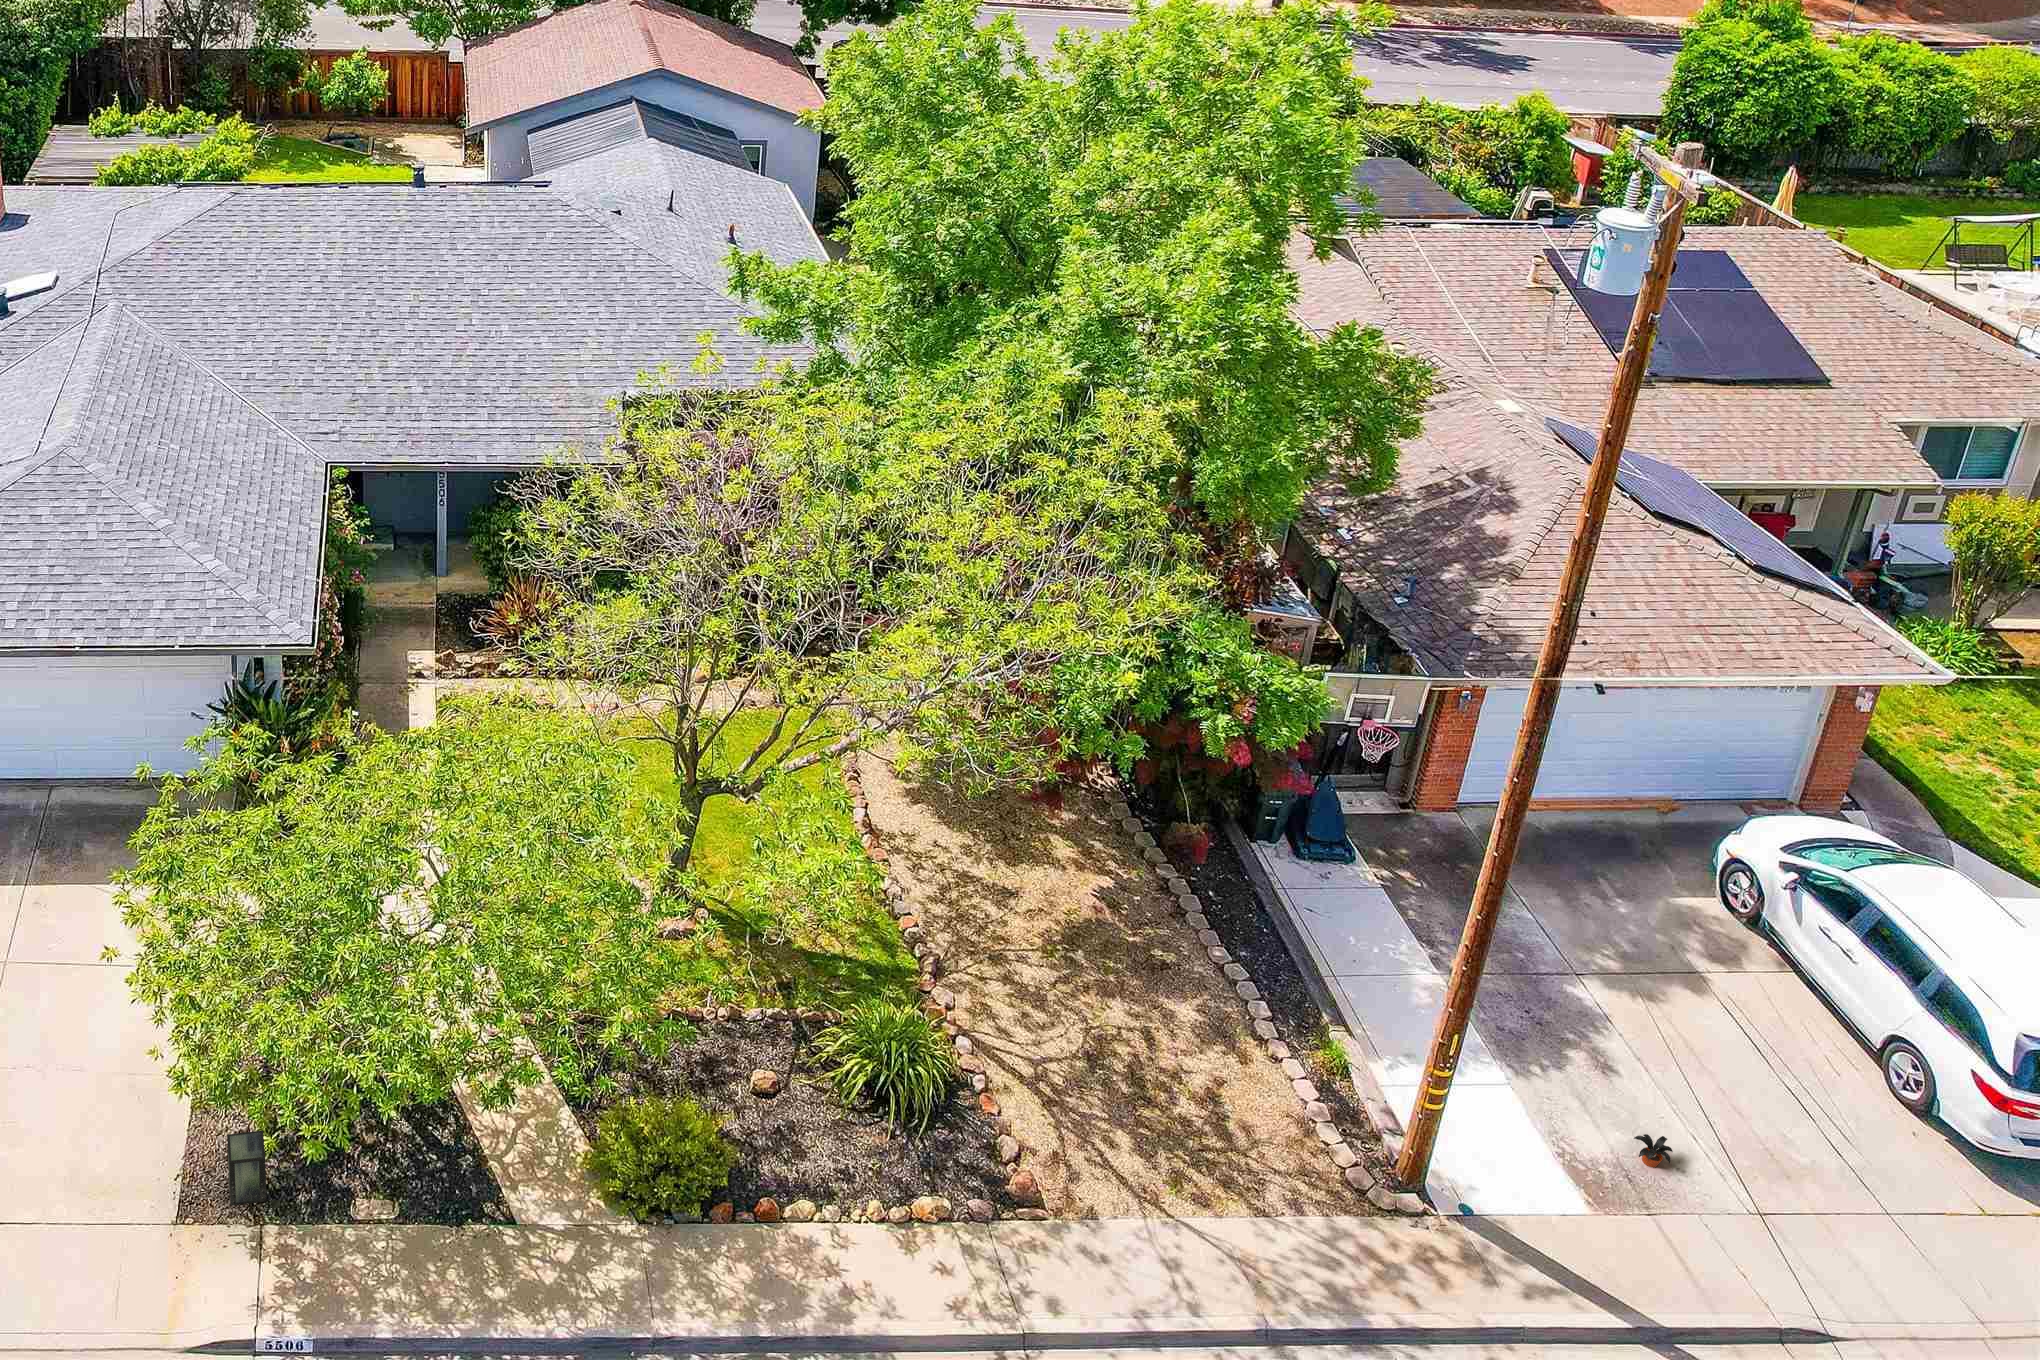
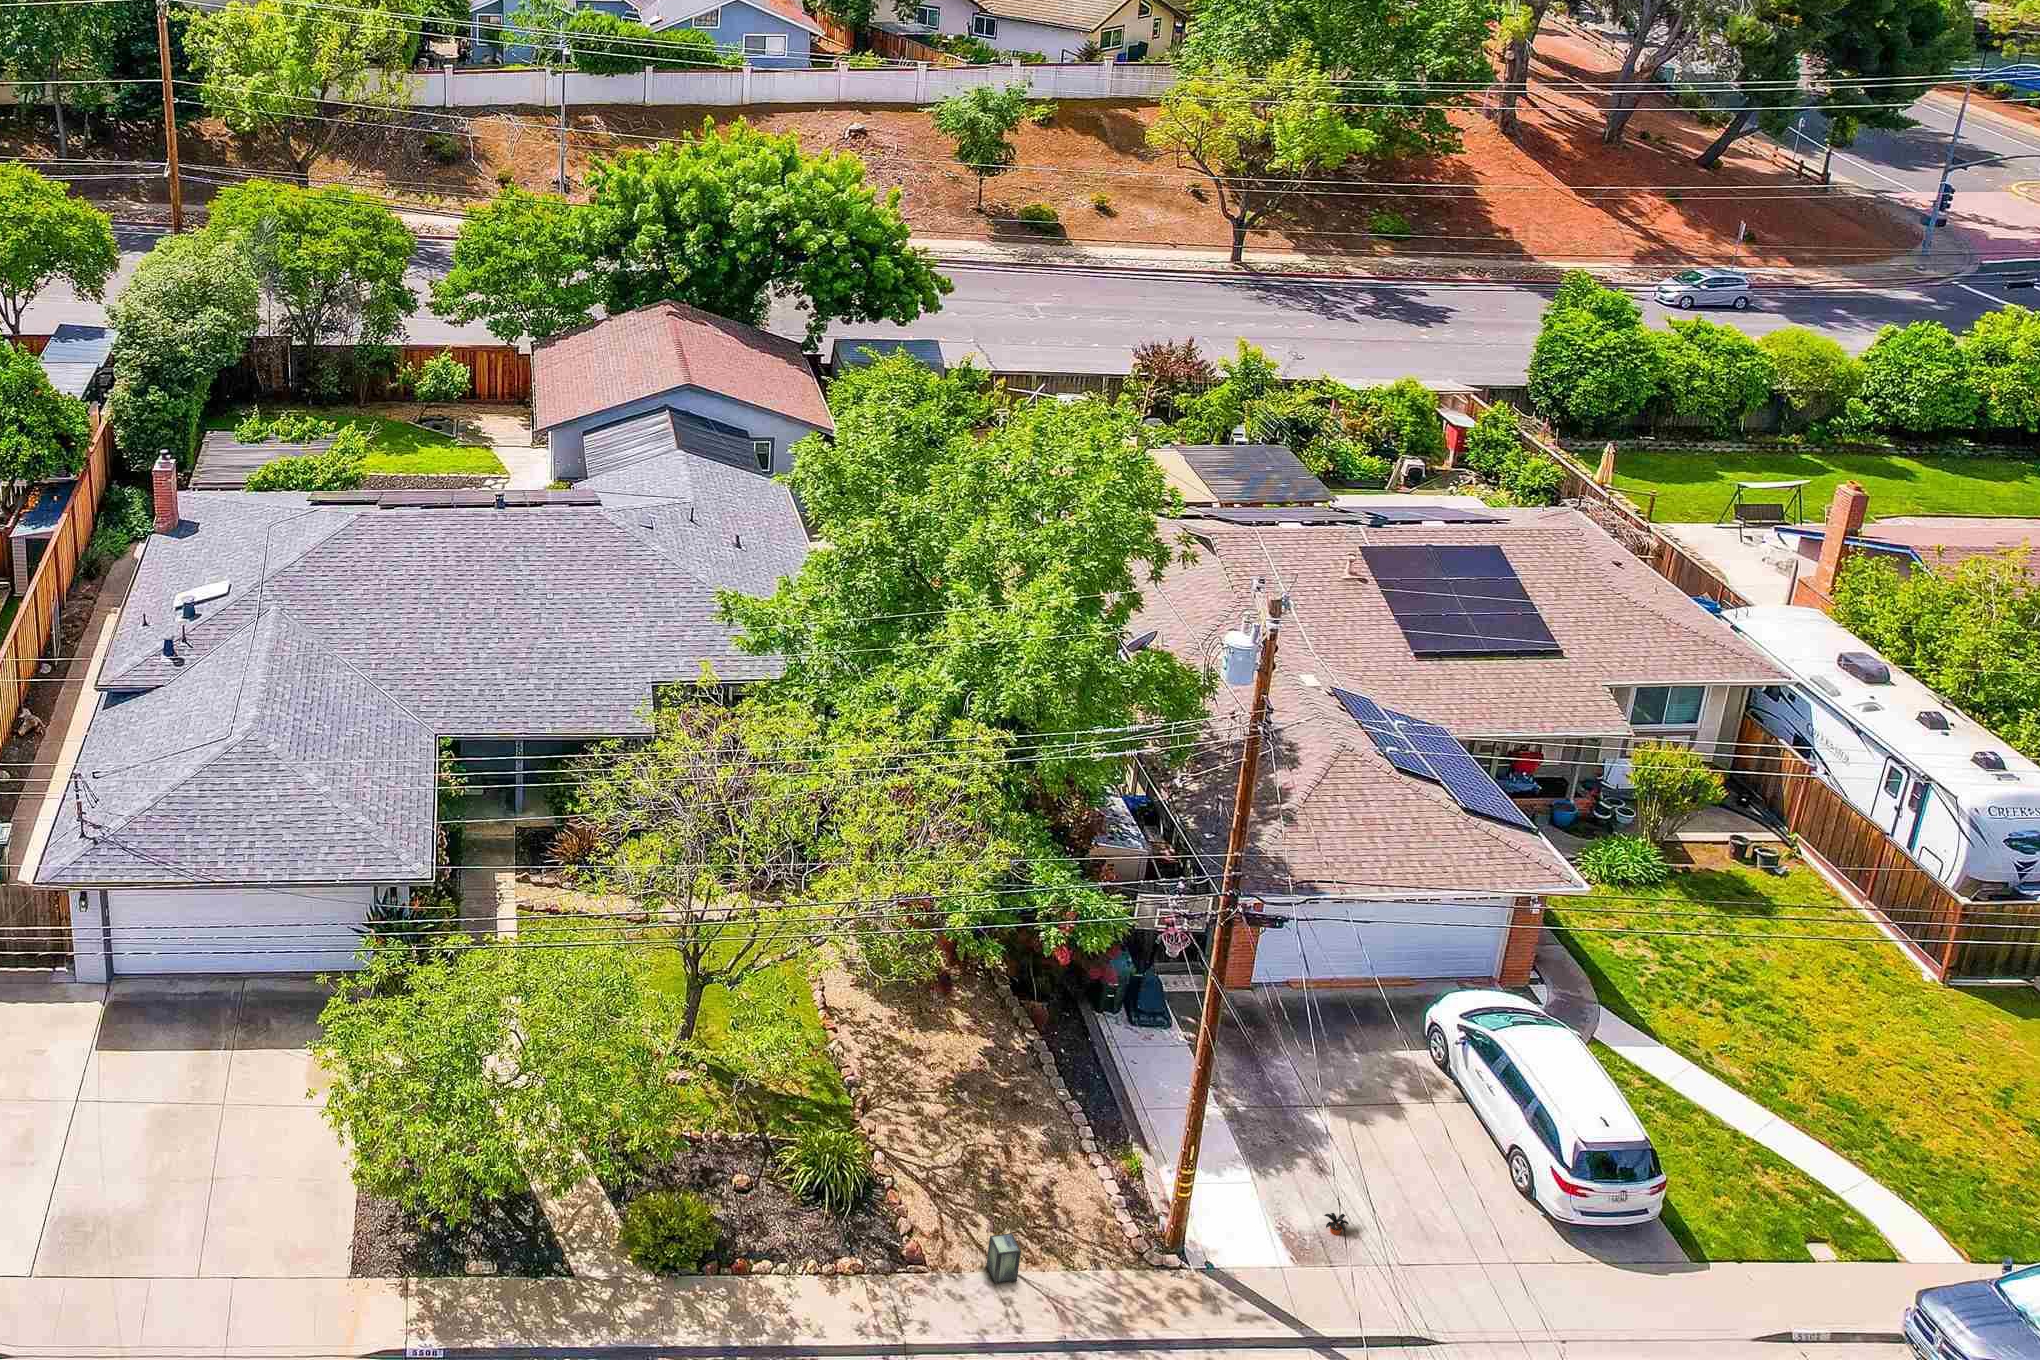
storage box: present [227,1131,266,1205] -> present [986,1233,1021,1283]

